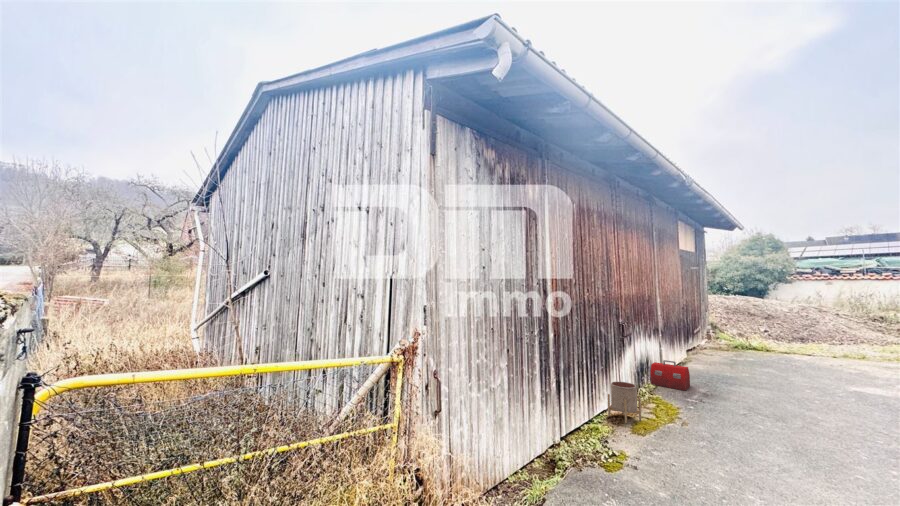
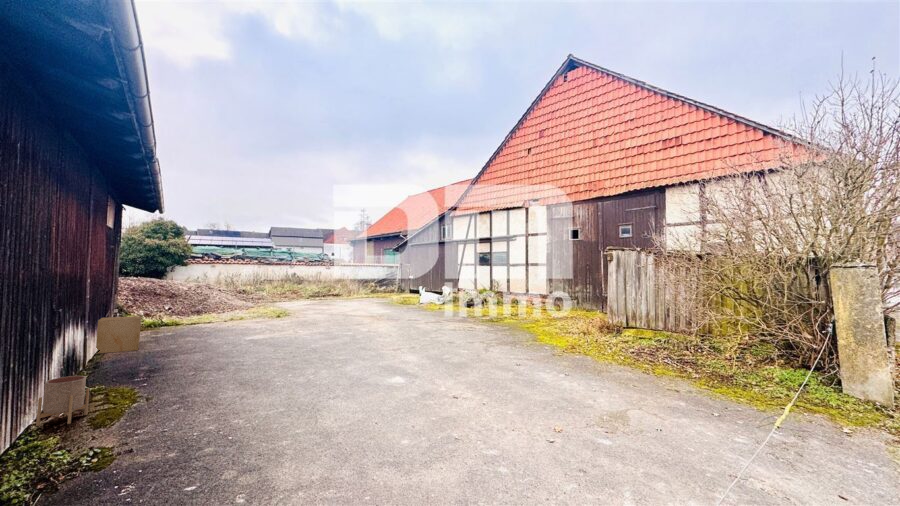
cardboard box: none [677,334,718,370] -> present [96,316,141,354]
toolbox: present [651,360,690,391] -> none [74,346,124,379]

